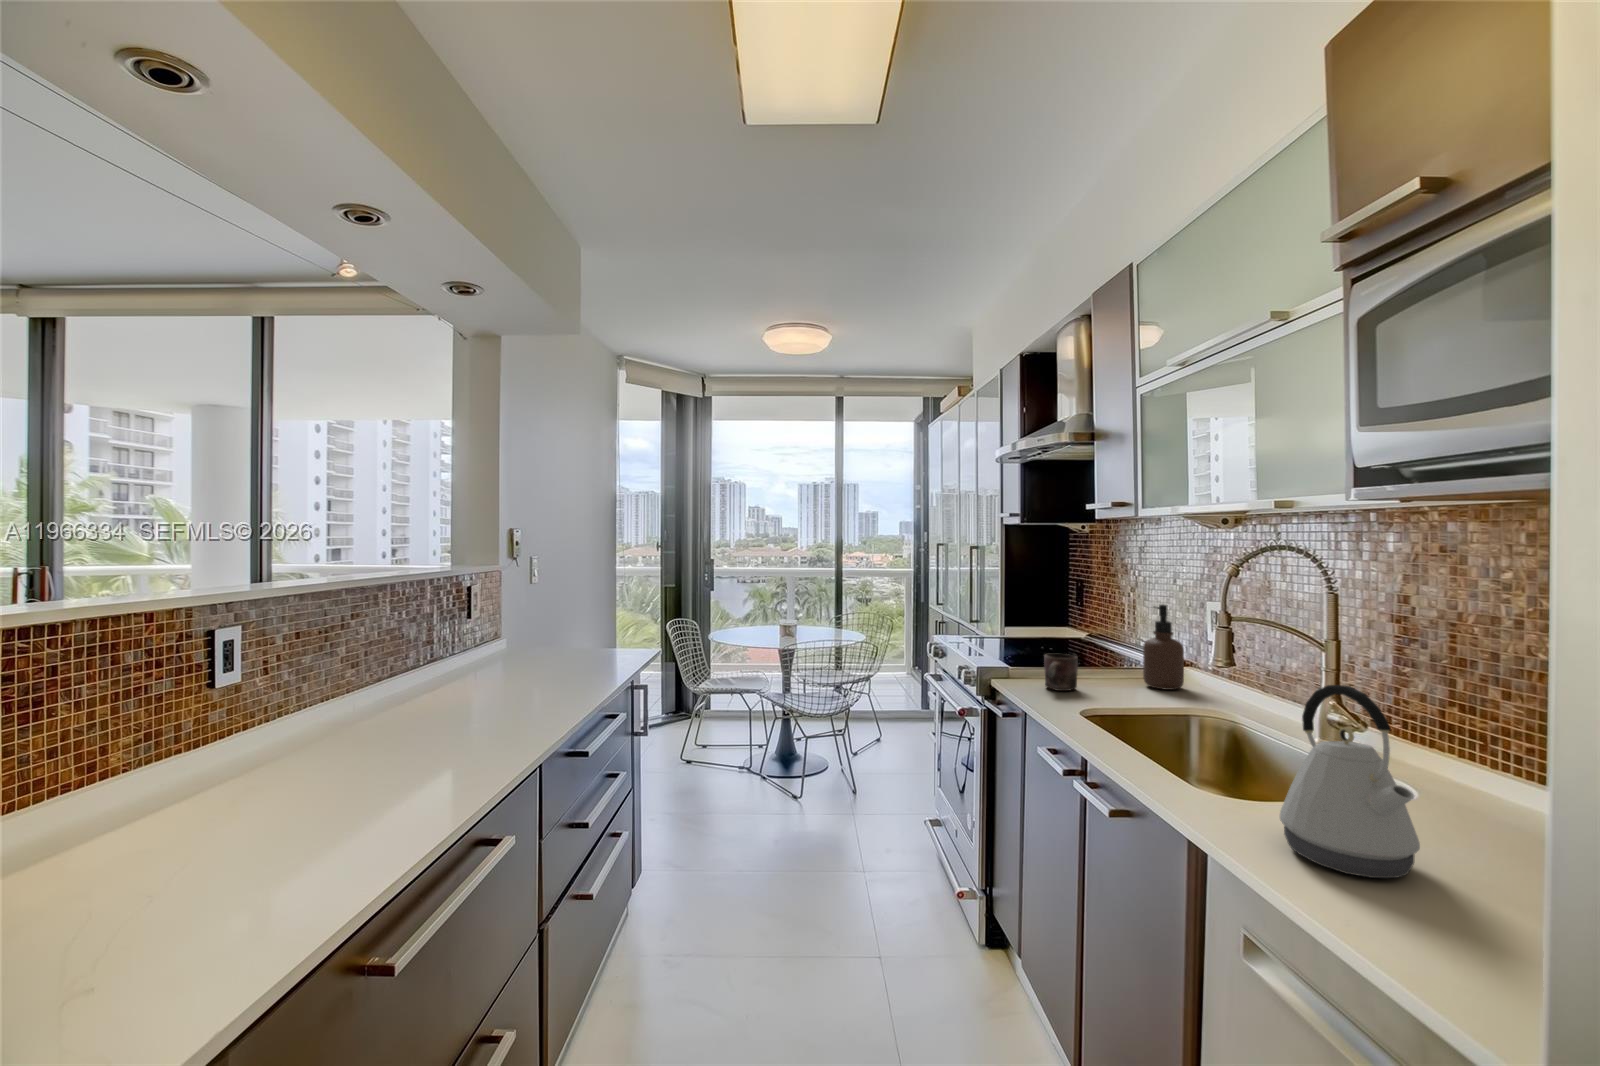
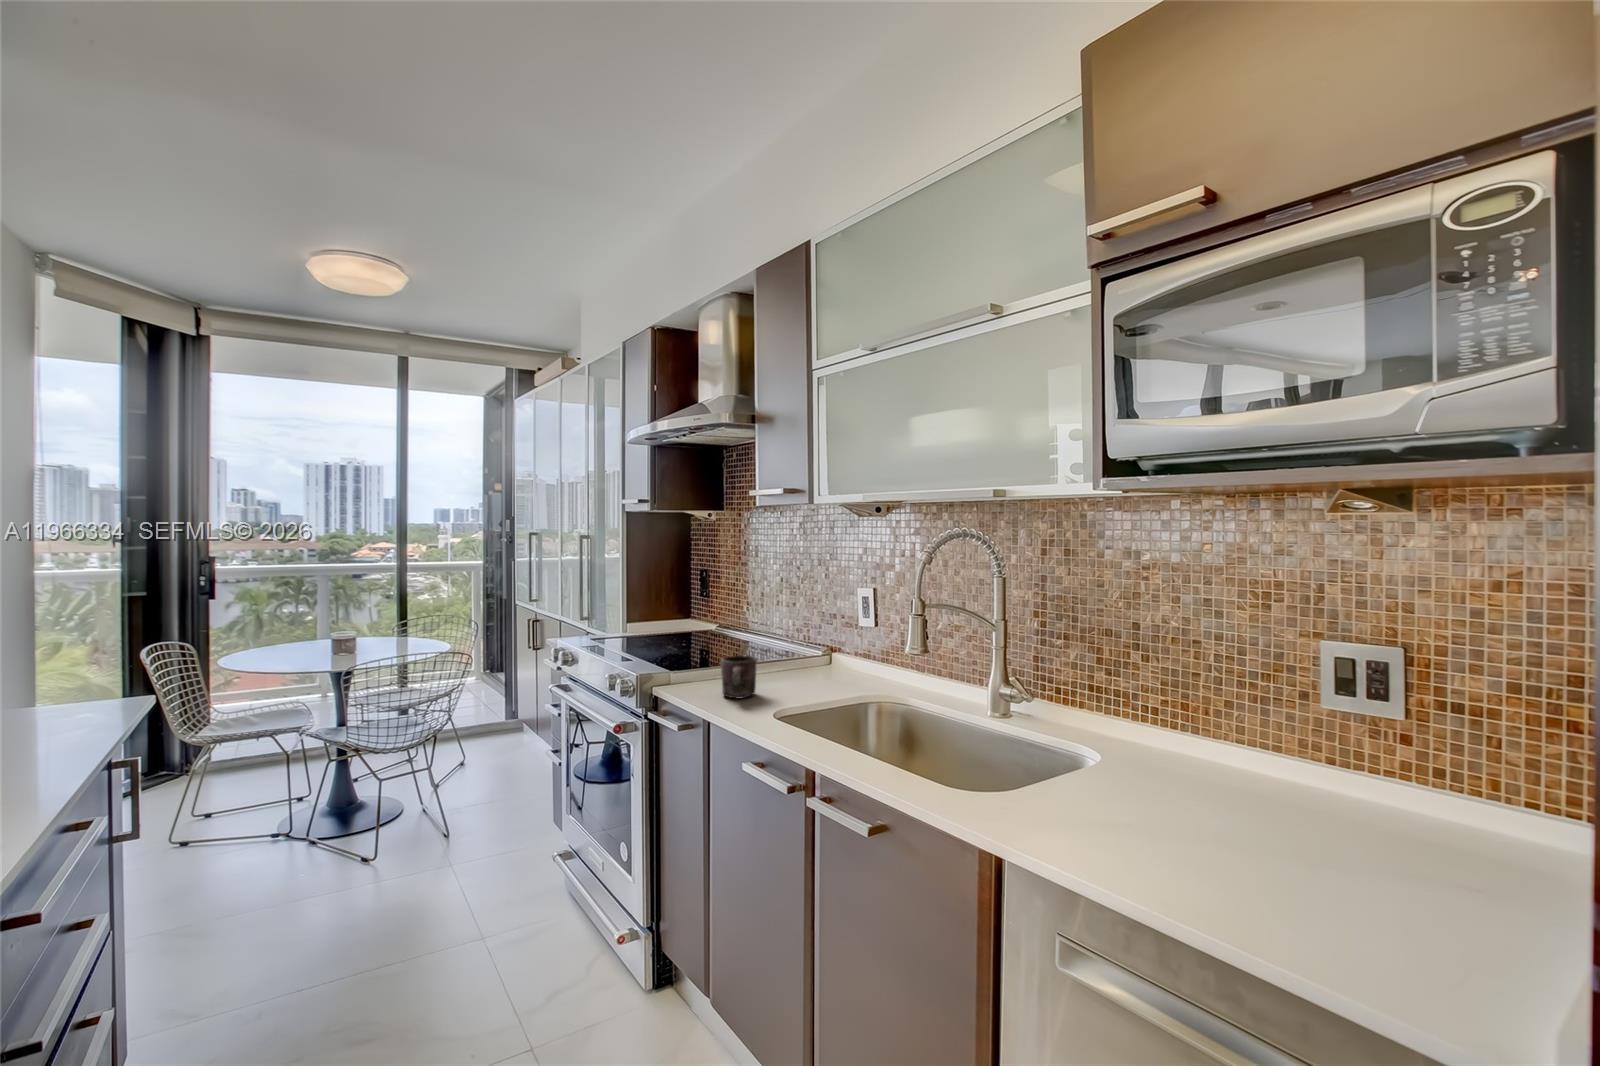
soap dispenser: present [1143,604,1184,690] -> none [809,594,845,680]
kettle: present [1280,685,1420,878] -> none [1081,678,1229,876]

